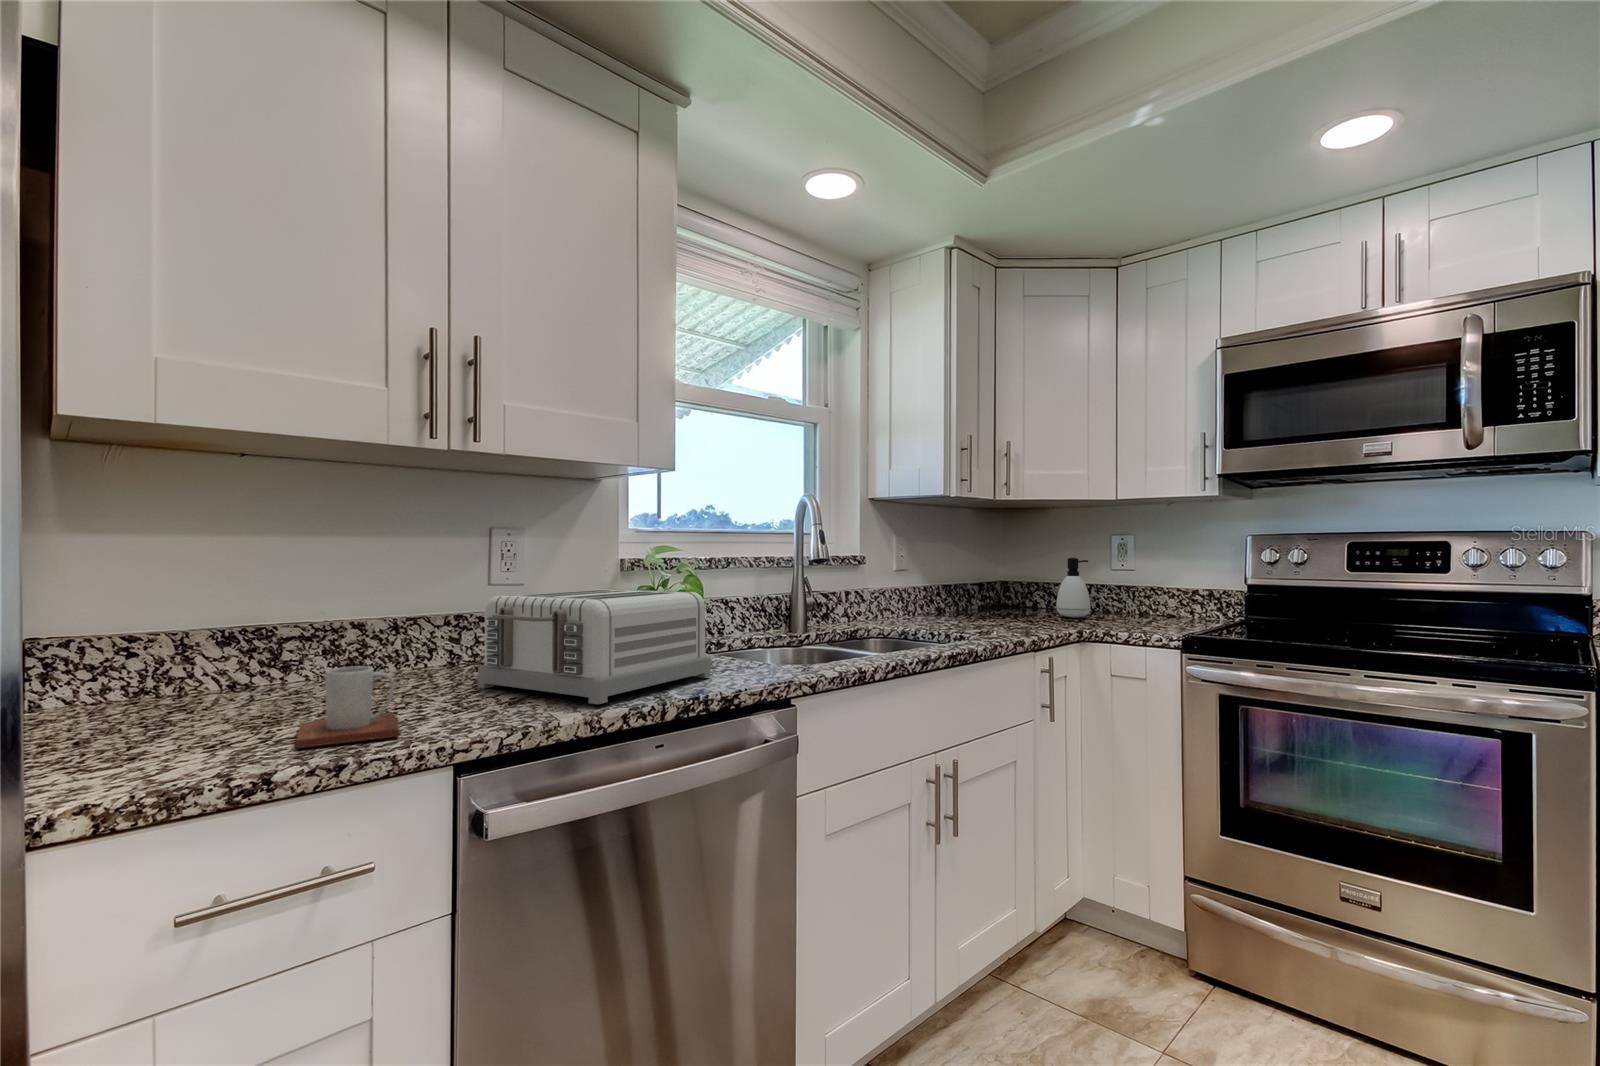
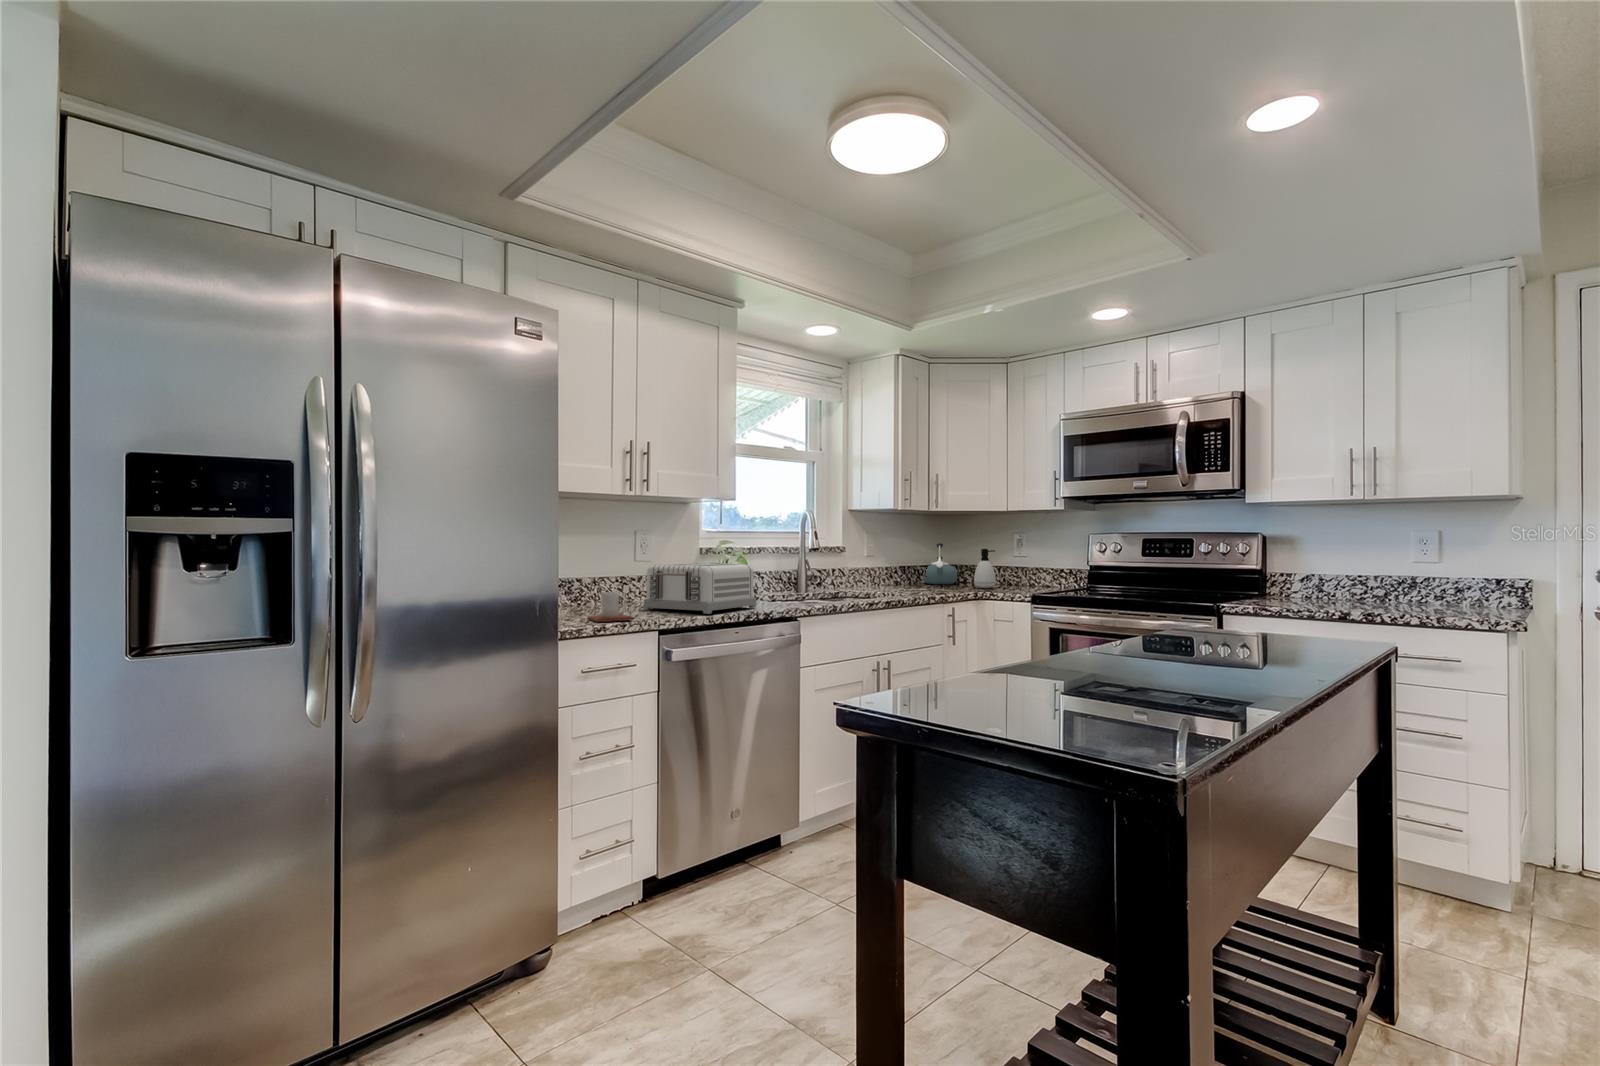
kettle: none [972,549,1025,610] -> present [923,543,957,584]

